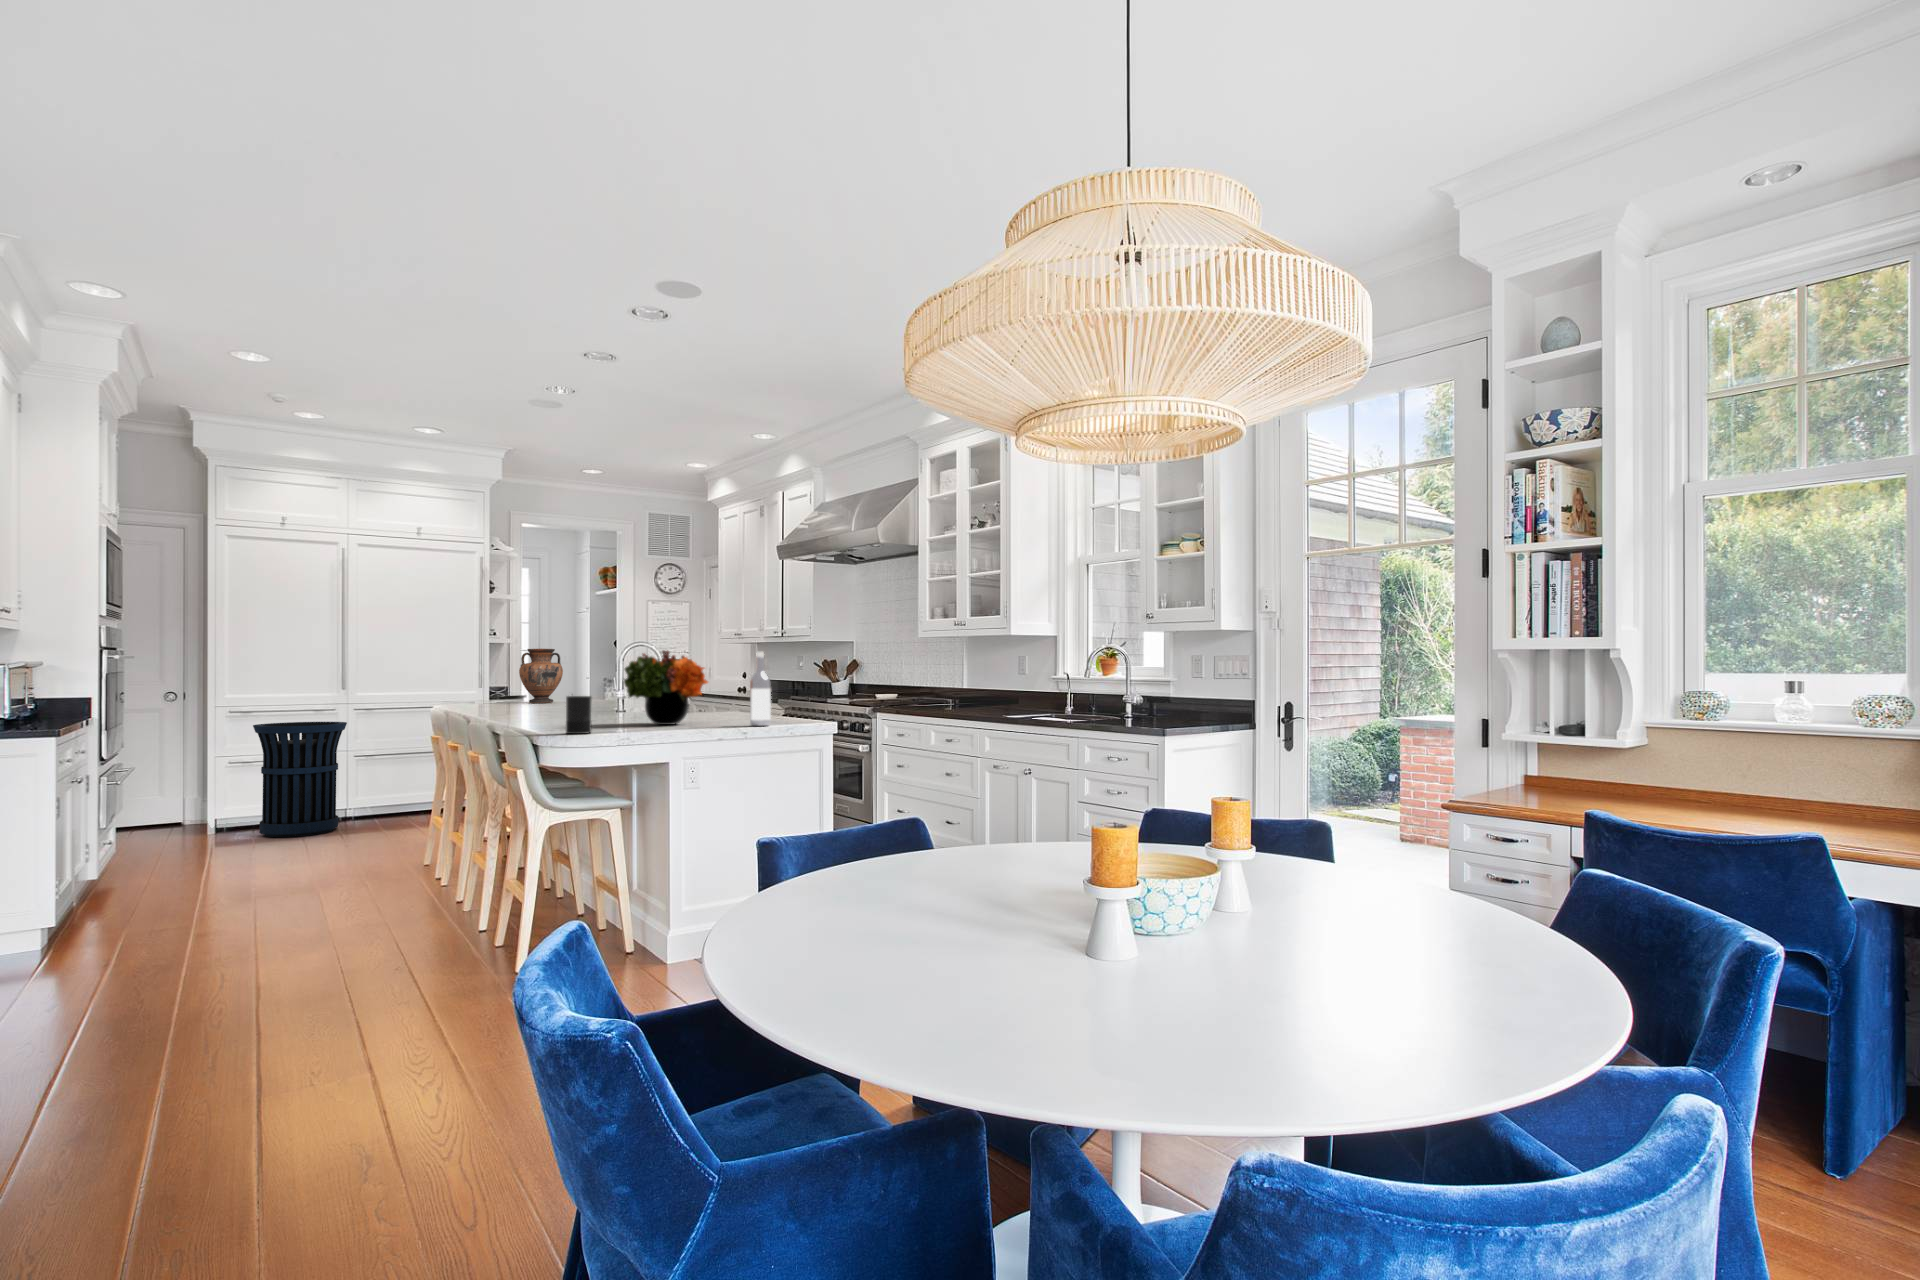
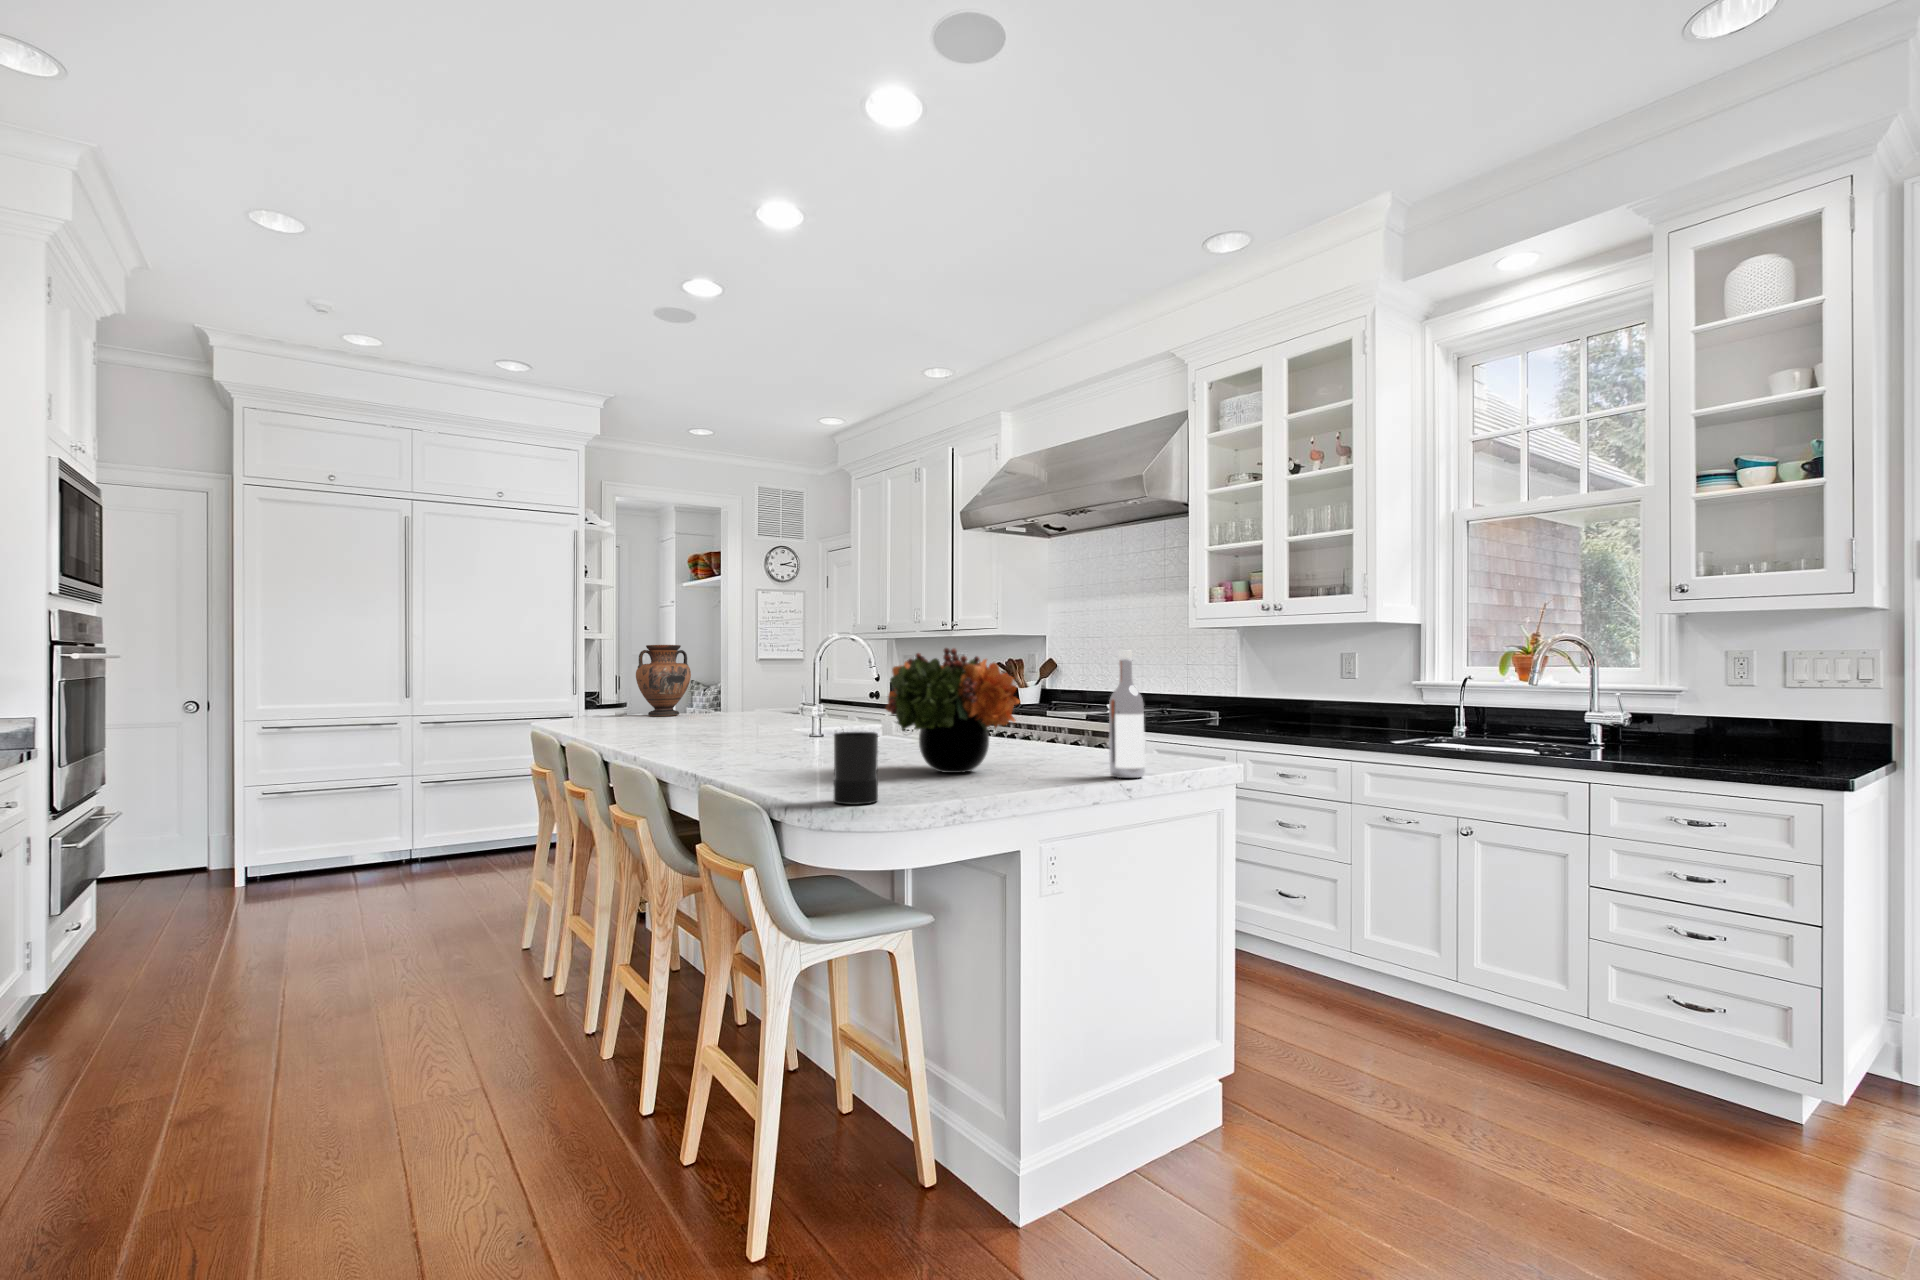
trash can: present [253,722,347,837] -> none [290,738,412,893]

